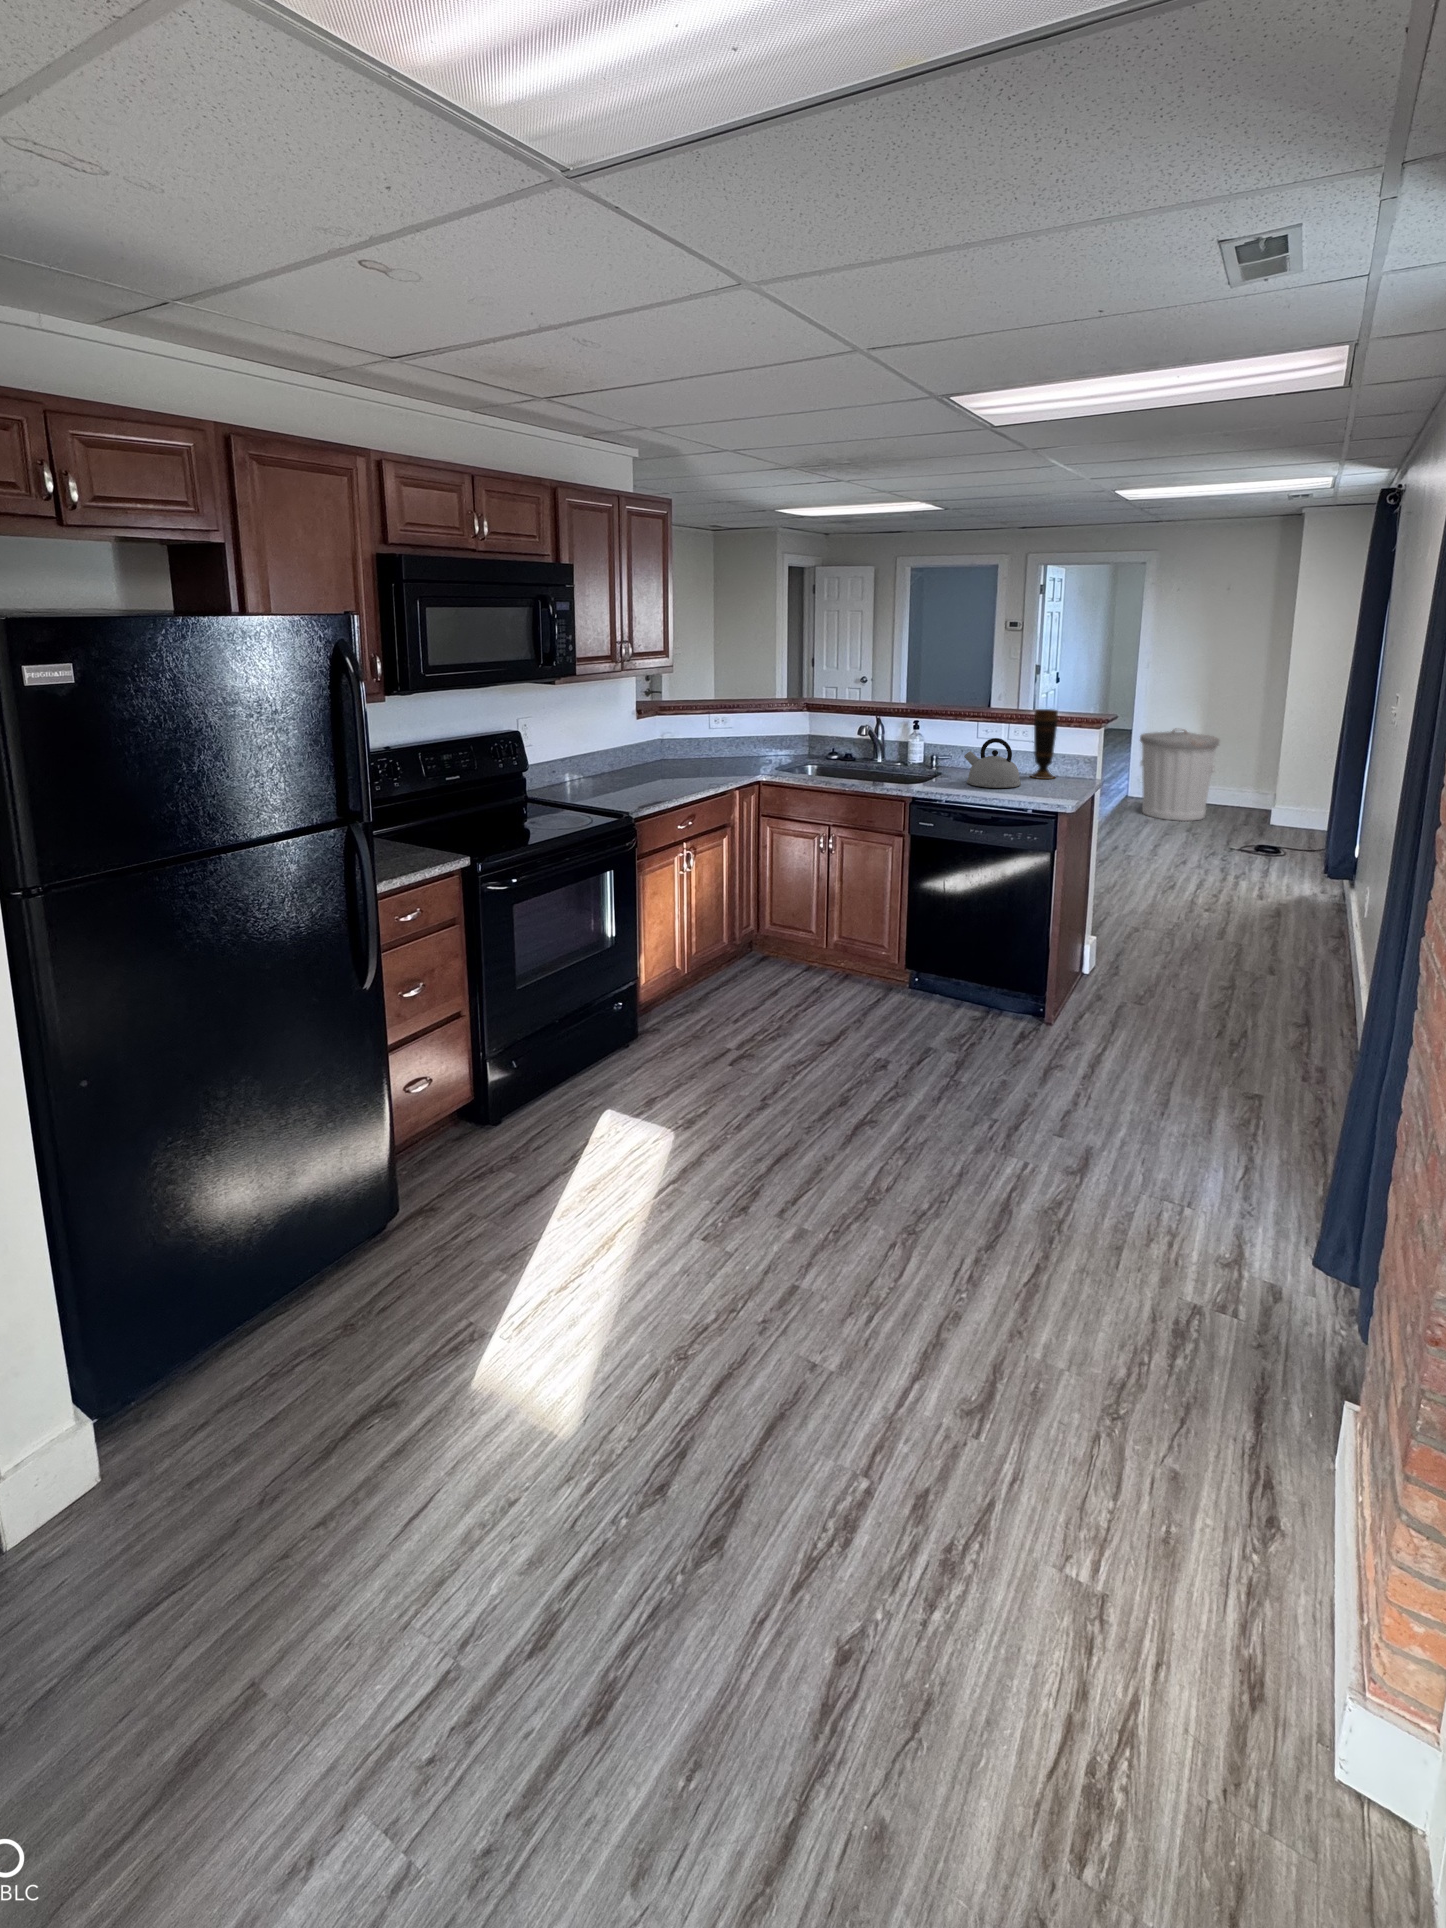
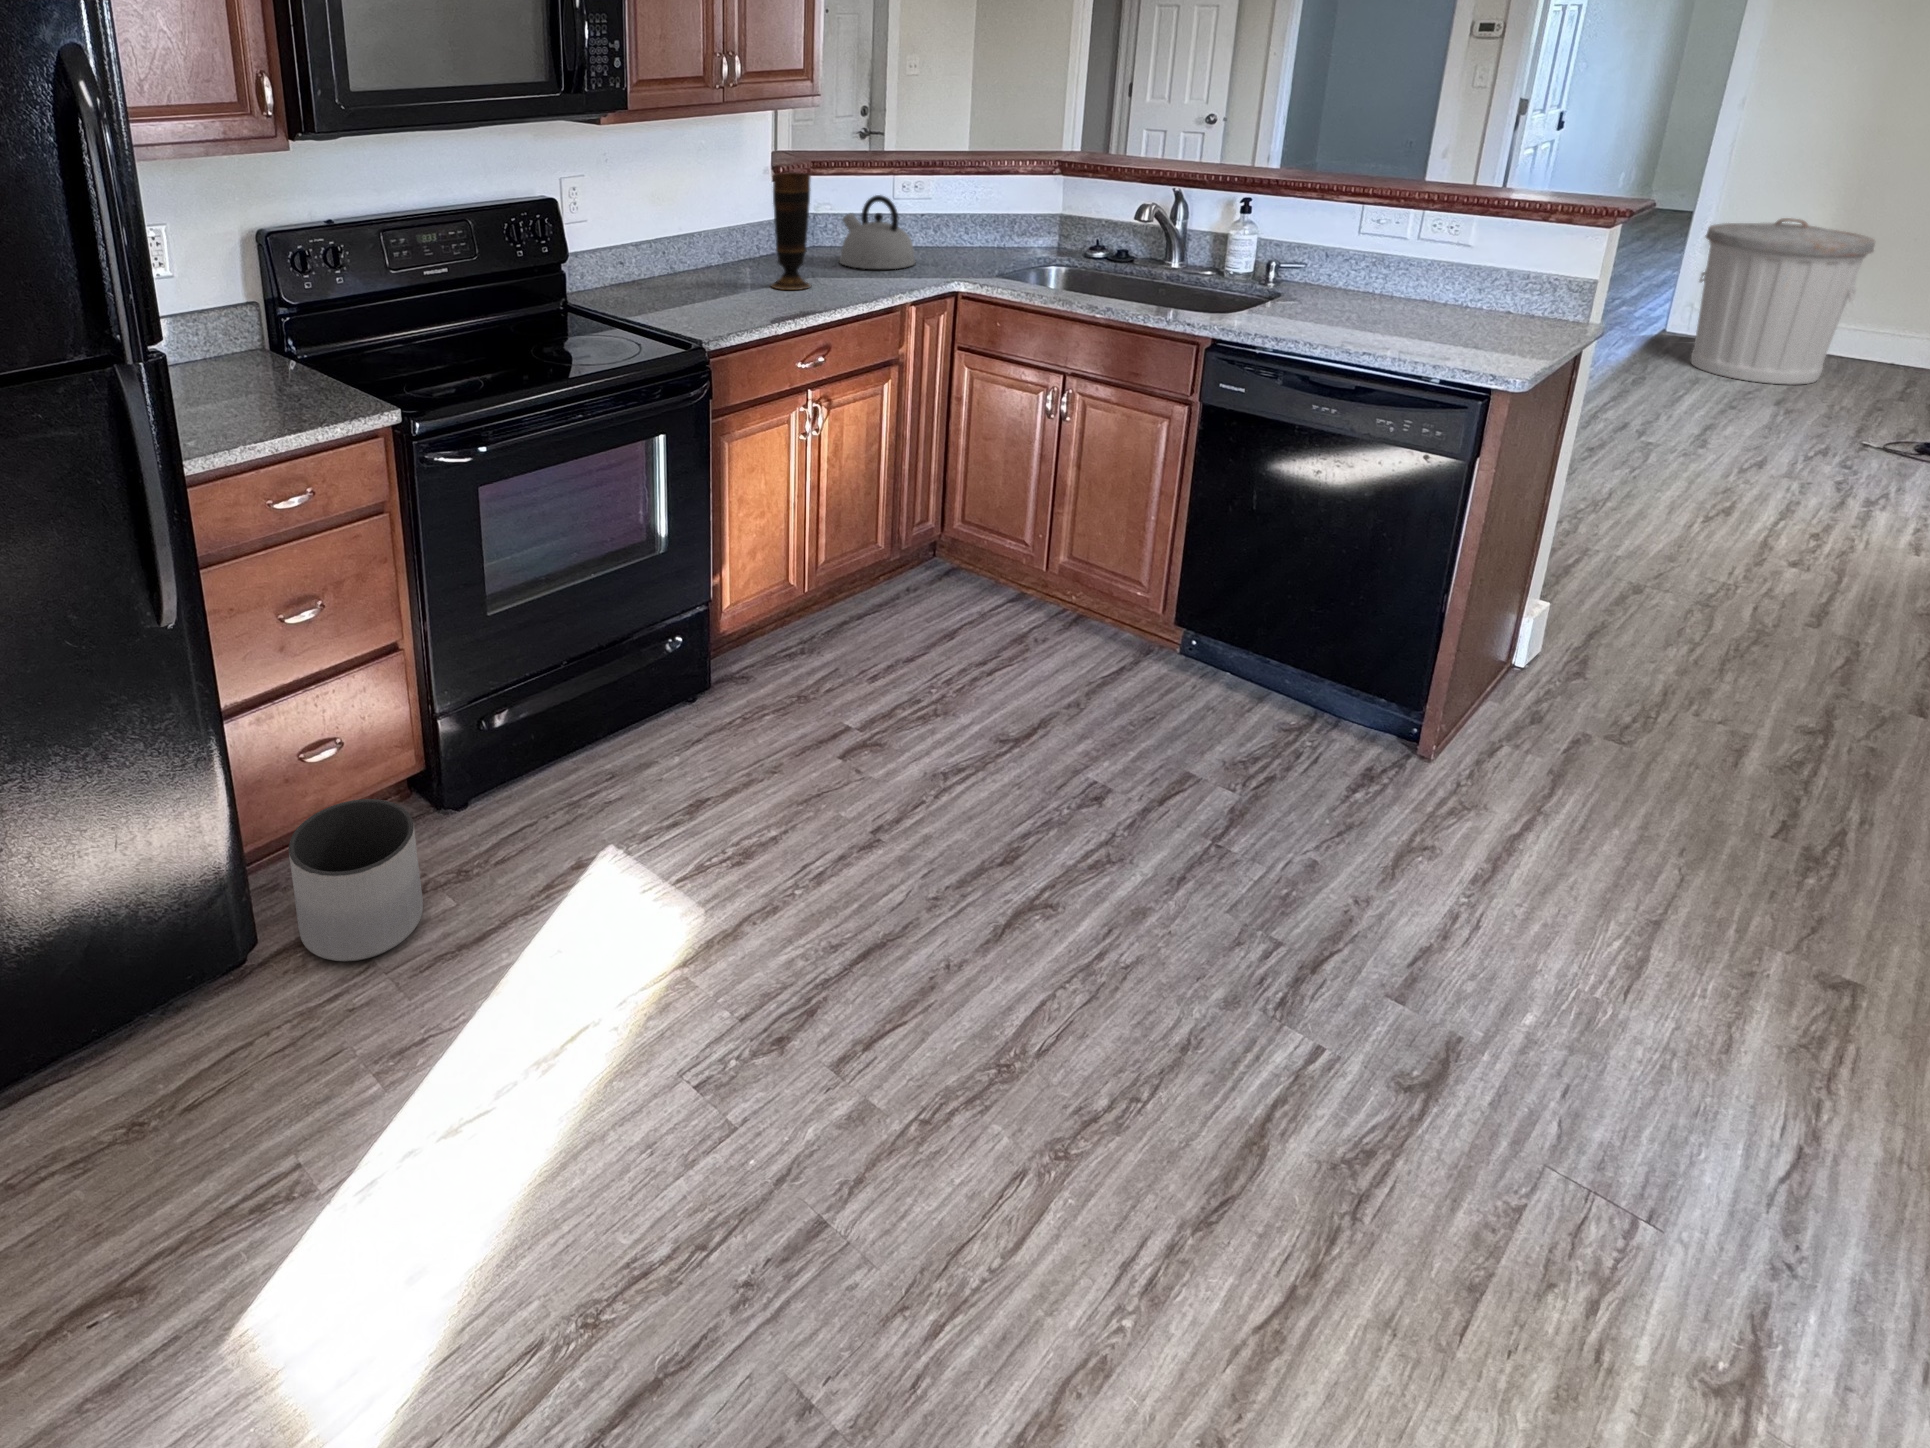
vase: present [1031,709,1058,779] -> present [771,172,811,290]
kettle: present [964,738,1021,788] -> present [839,195,915,269]
planter: none [413,1112,498,1217] -> present [289,799,423,962]

